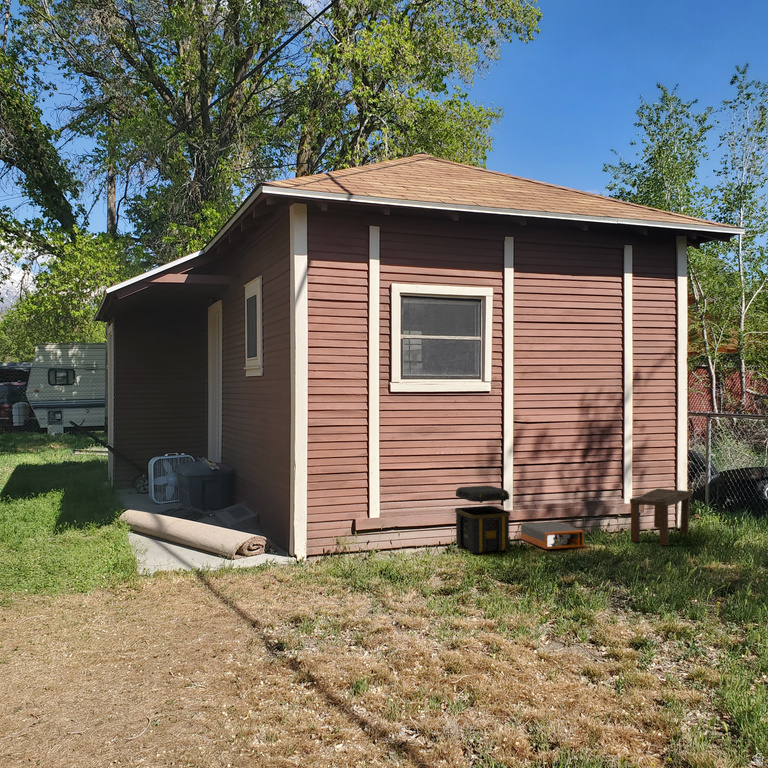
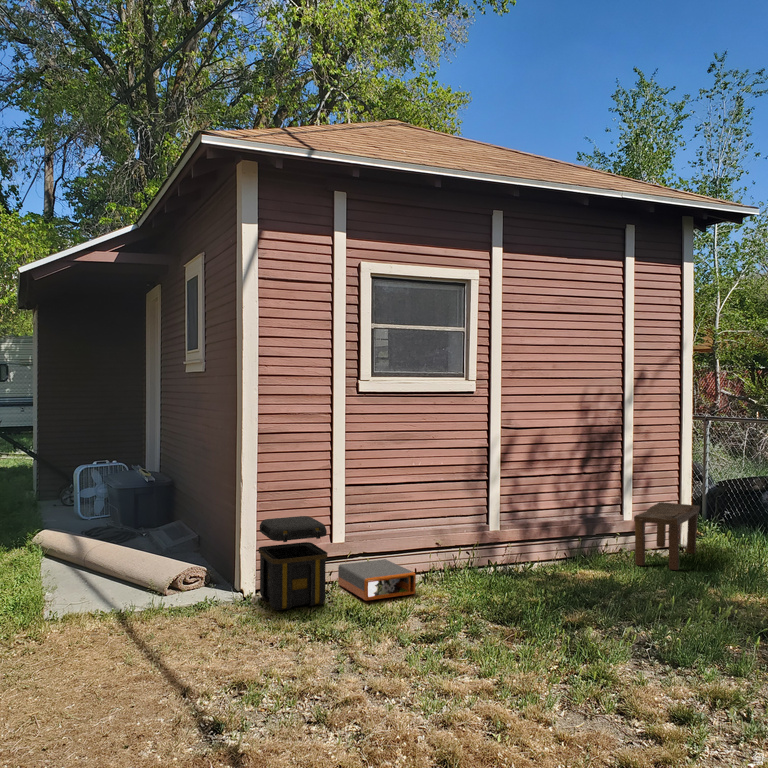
toolbox: present [455,486,510,554] -> present [259,516,328,610]
storage box: present [521,522,584,549] -> present [338,559,416,601]

